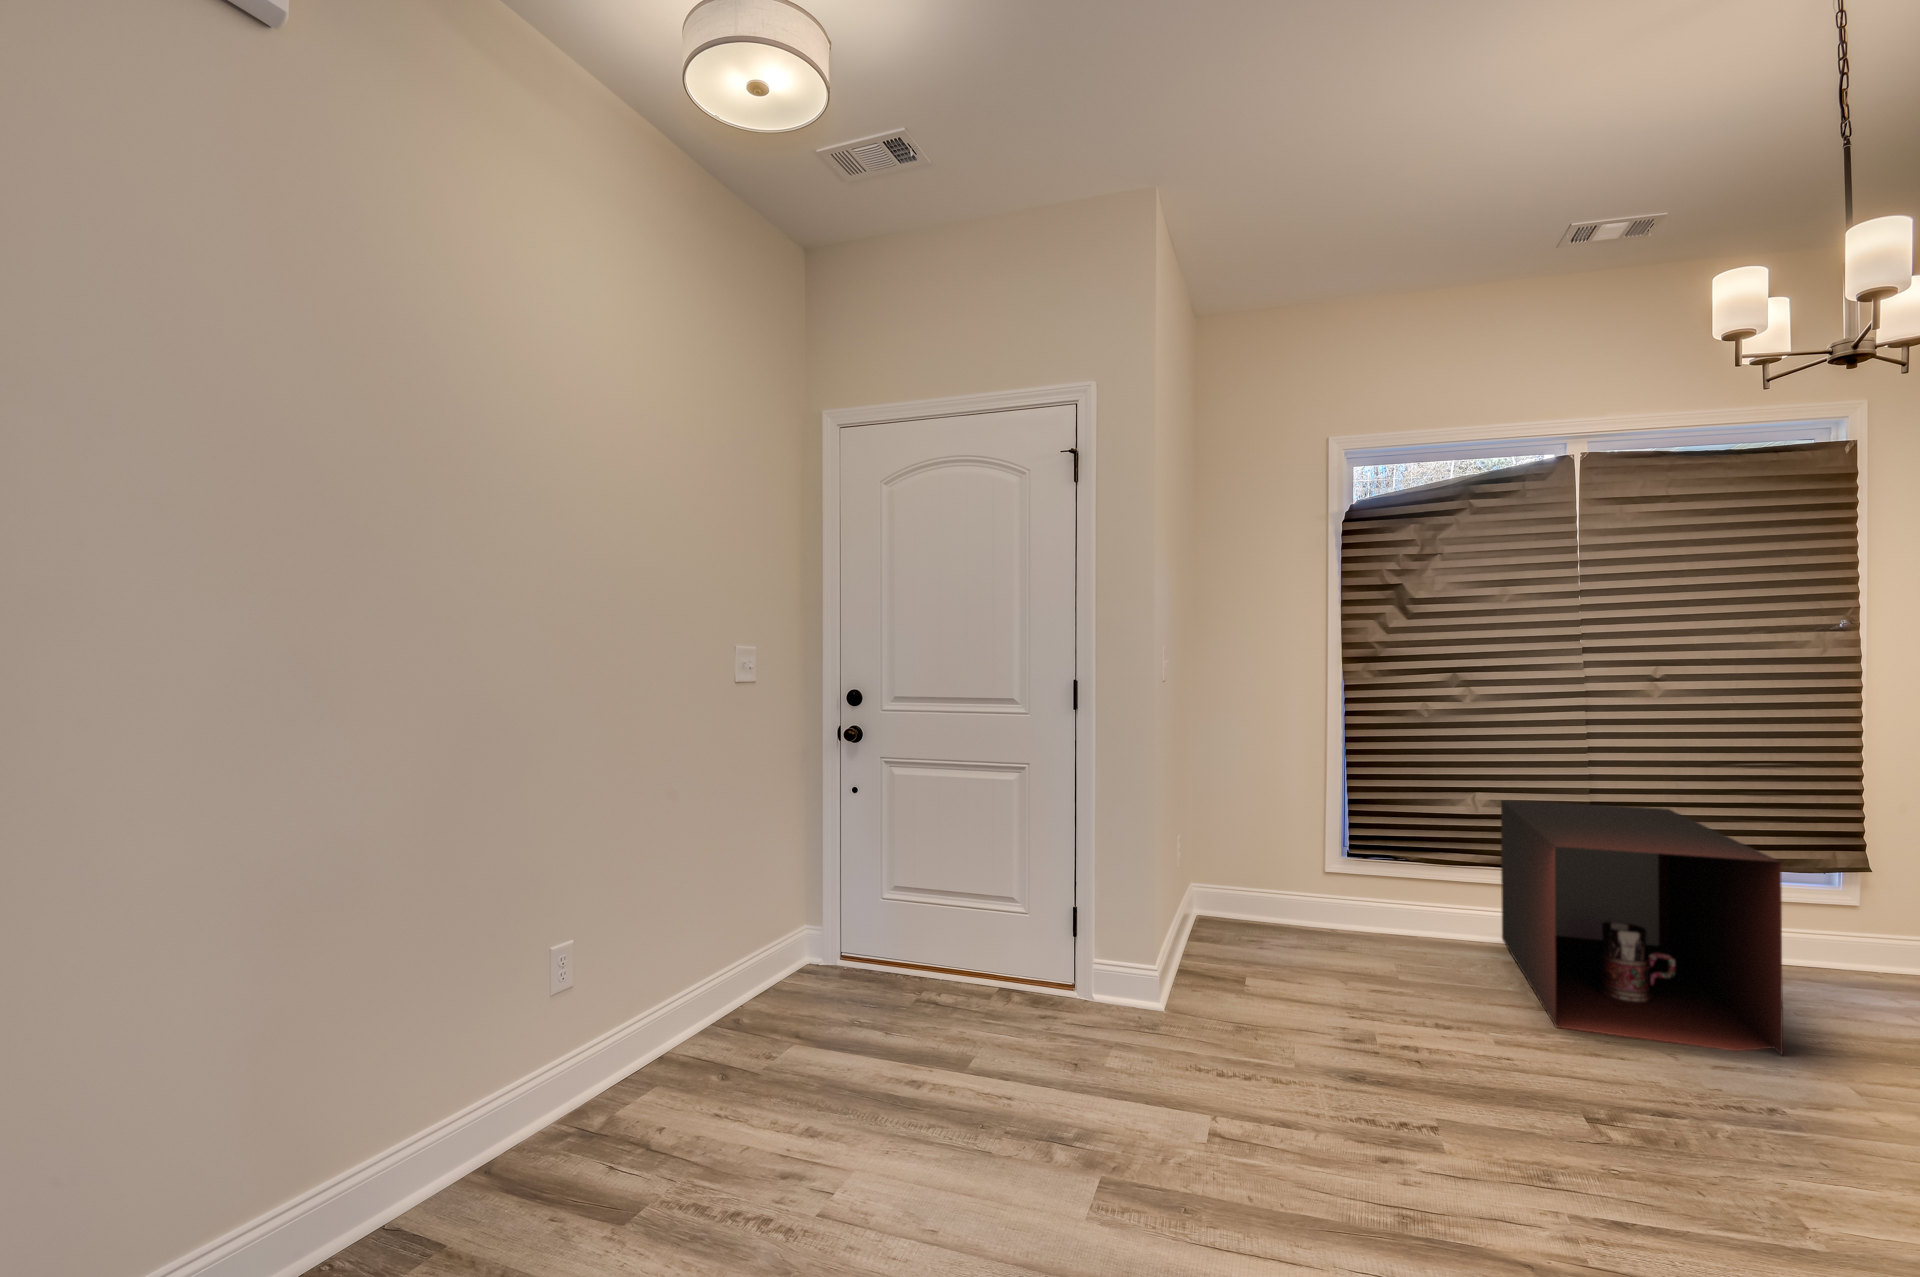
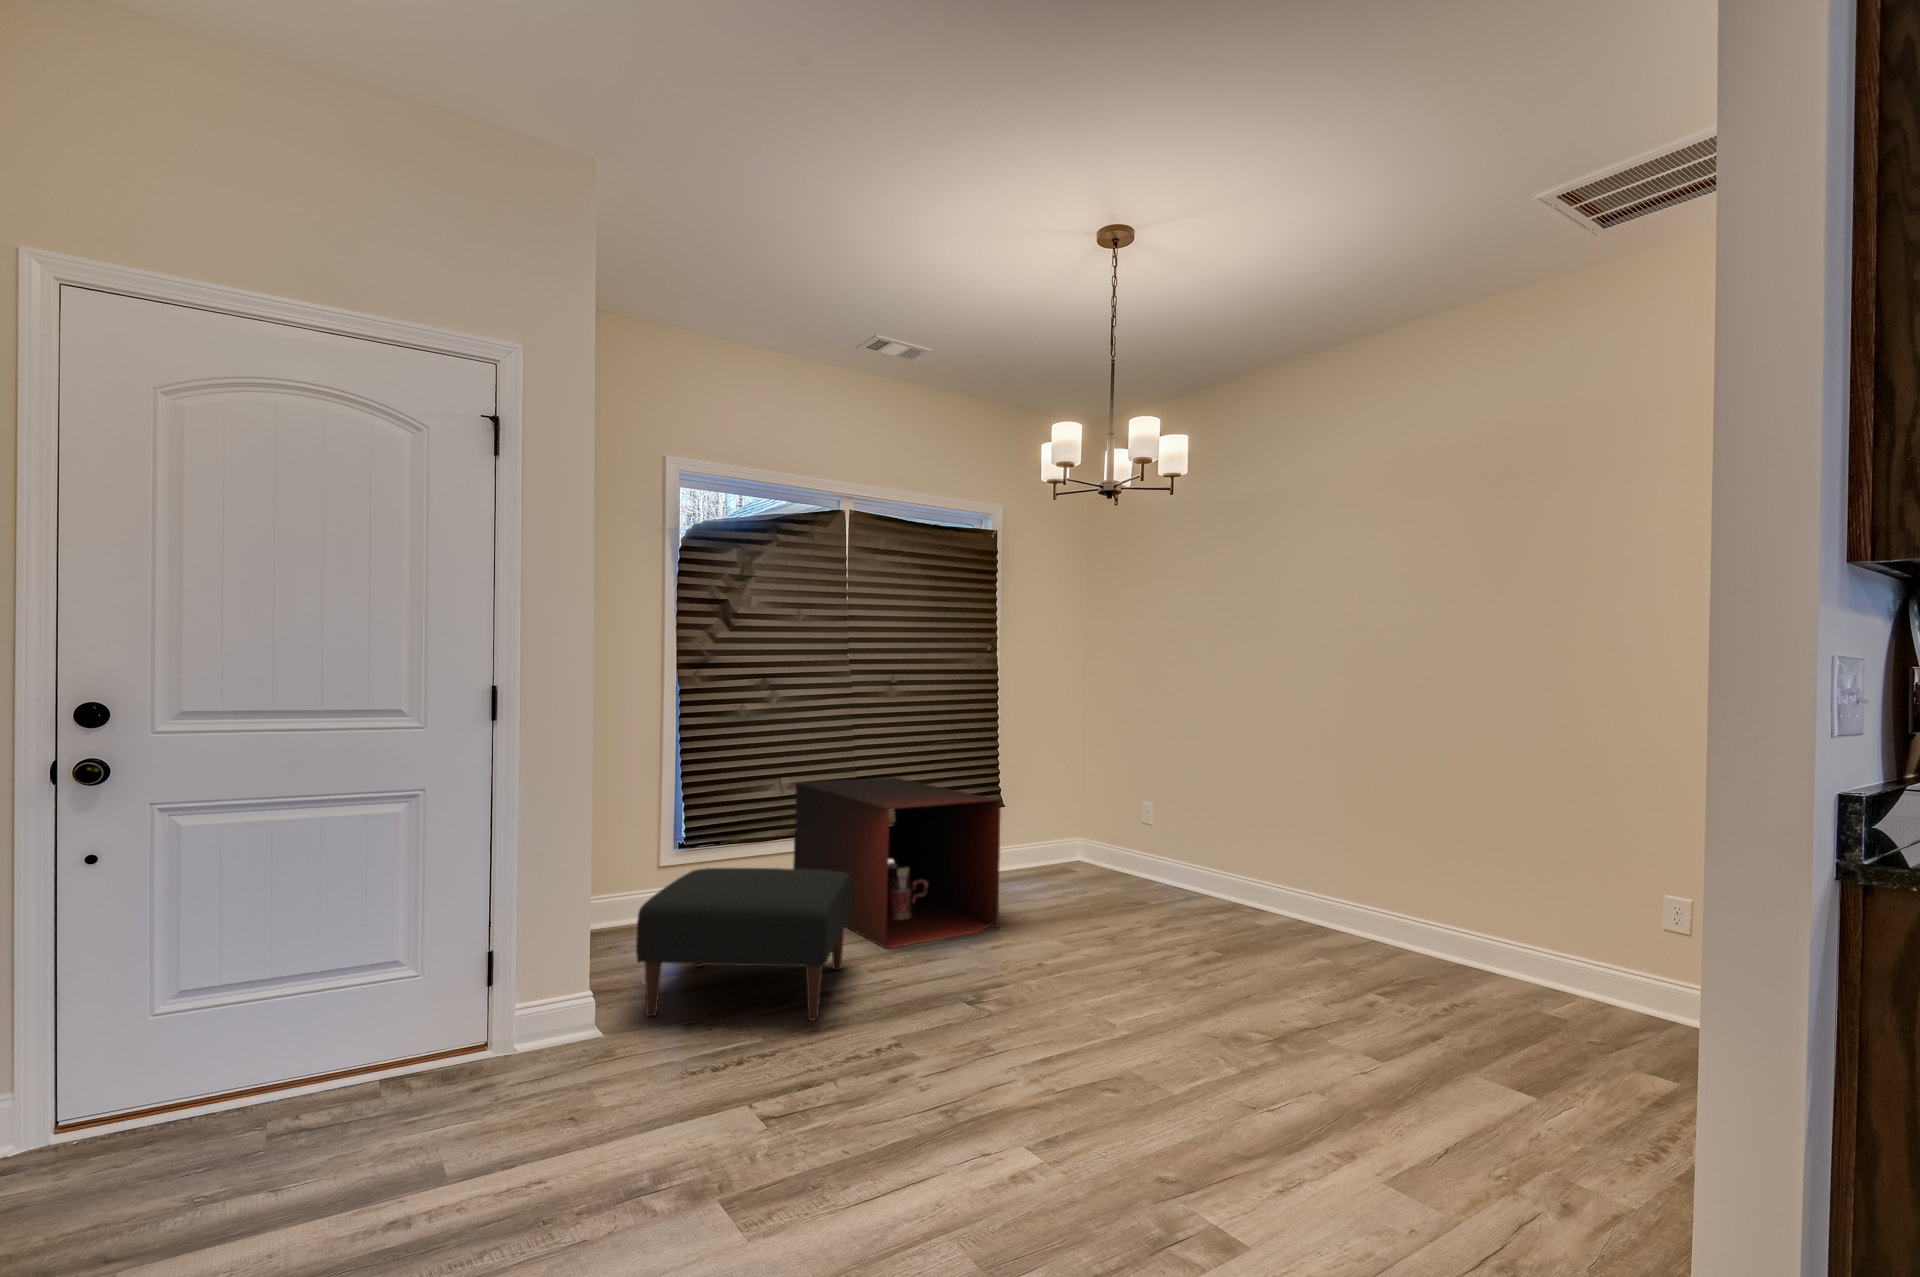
ottoman: none [1203,877,1481,1071] -> present [636,868,851,1021]

